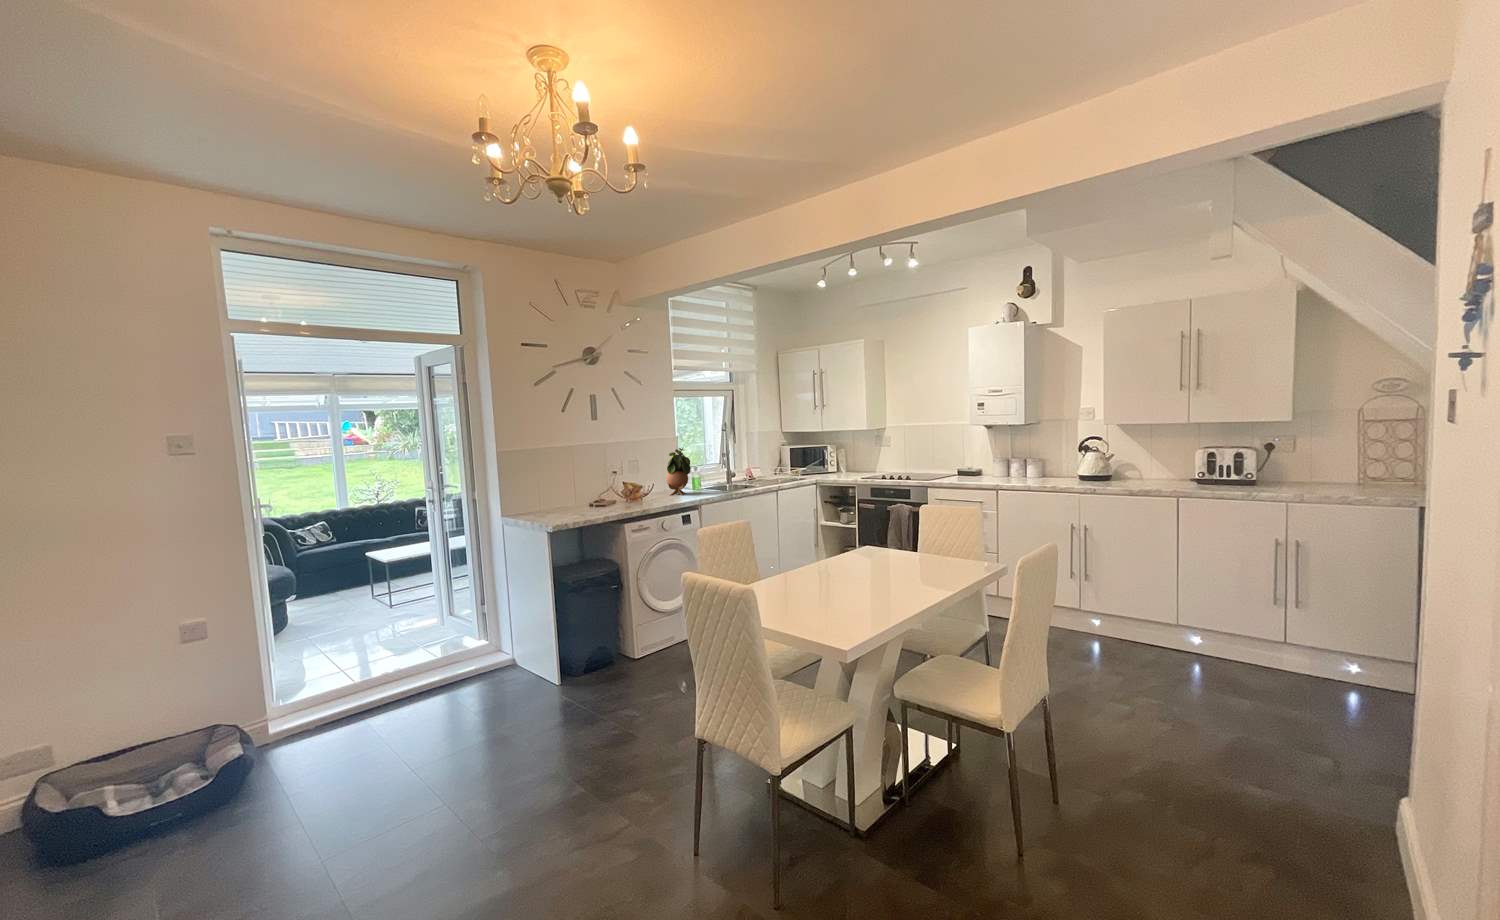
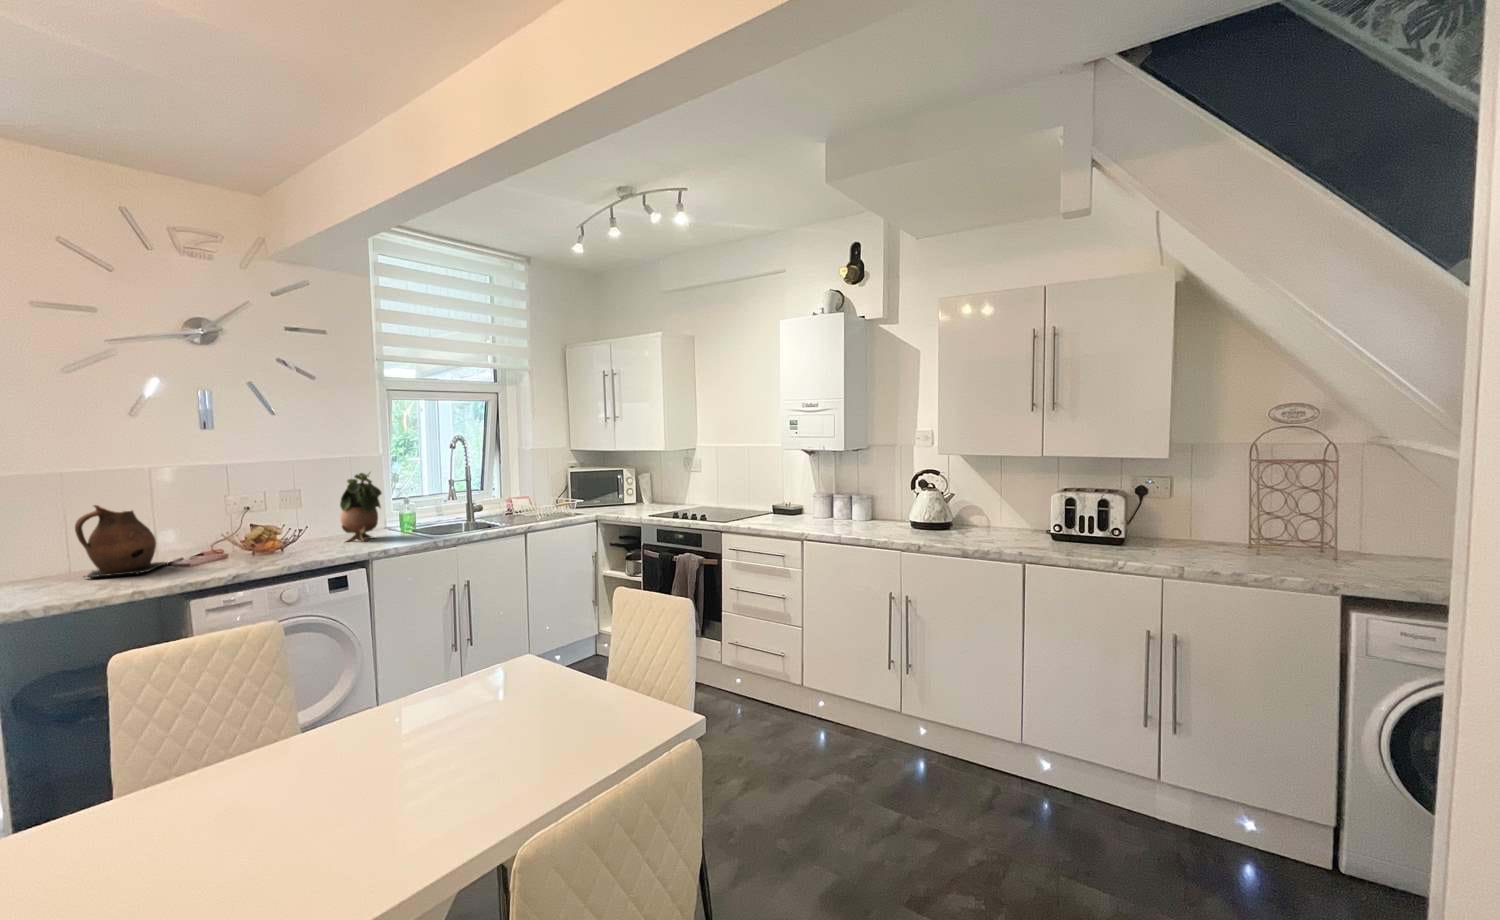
ceramic pitcher: none [553,467,590,511] -> present [75,505,169,577]

